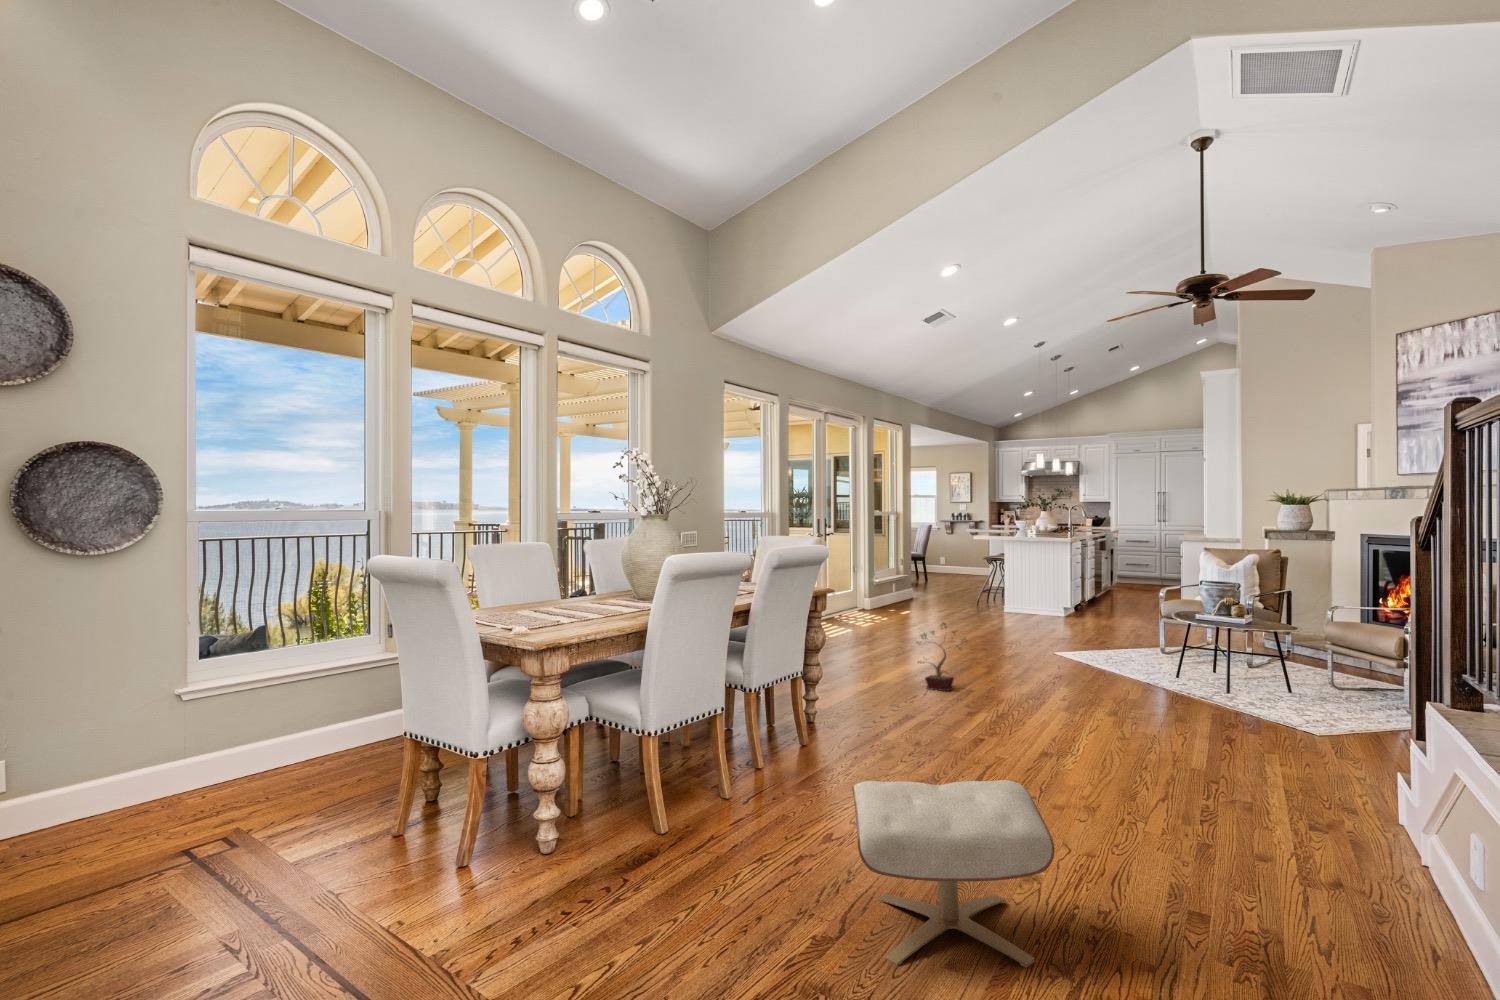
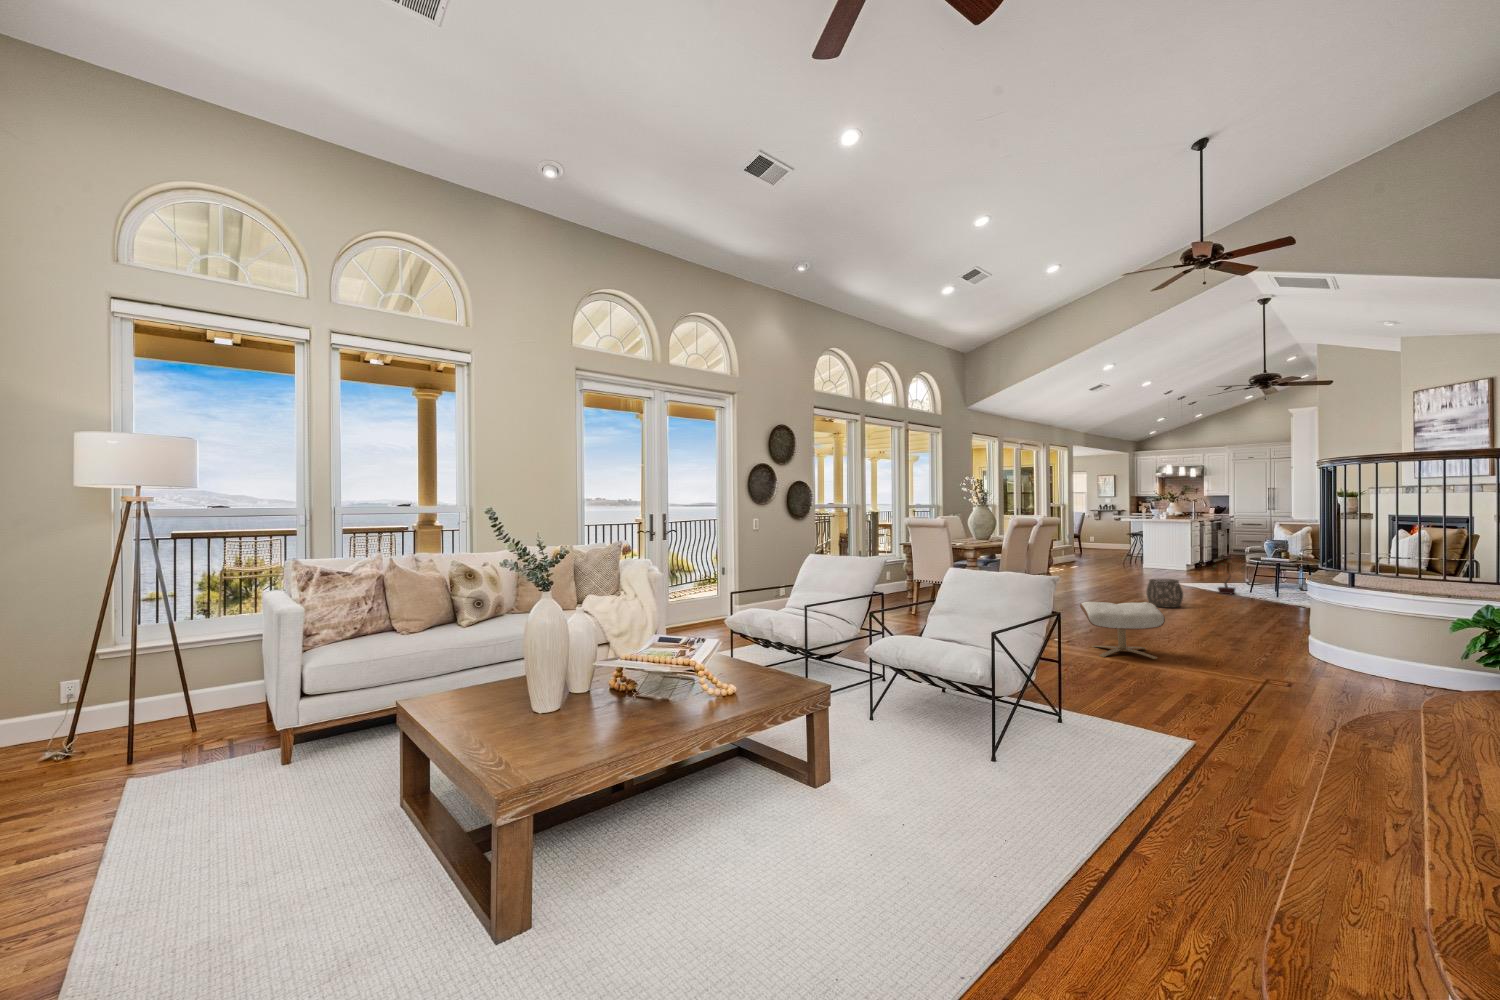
potted plant: present [919,622,968,691] -> present [1213,559,1243,594]
woven basket: none [1008,657,1071,716] -> present [1146,579,1183,608]

